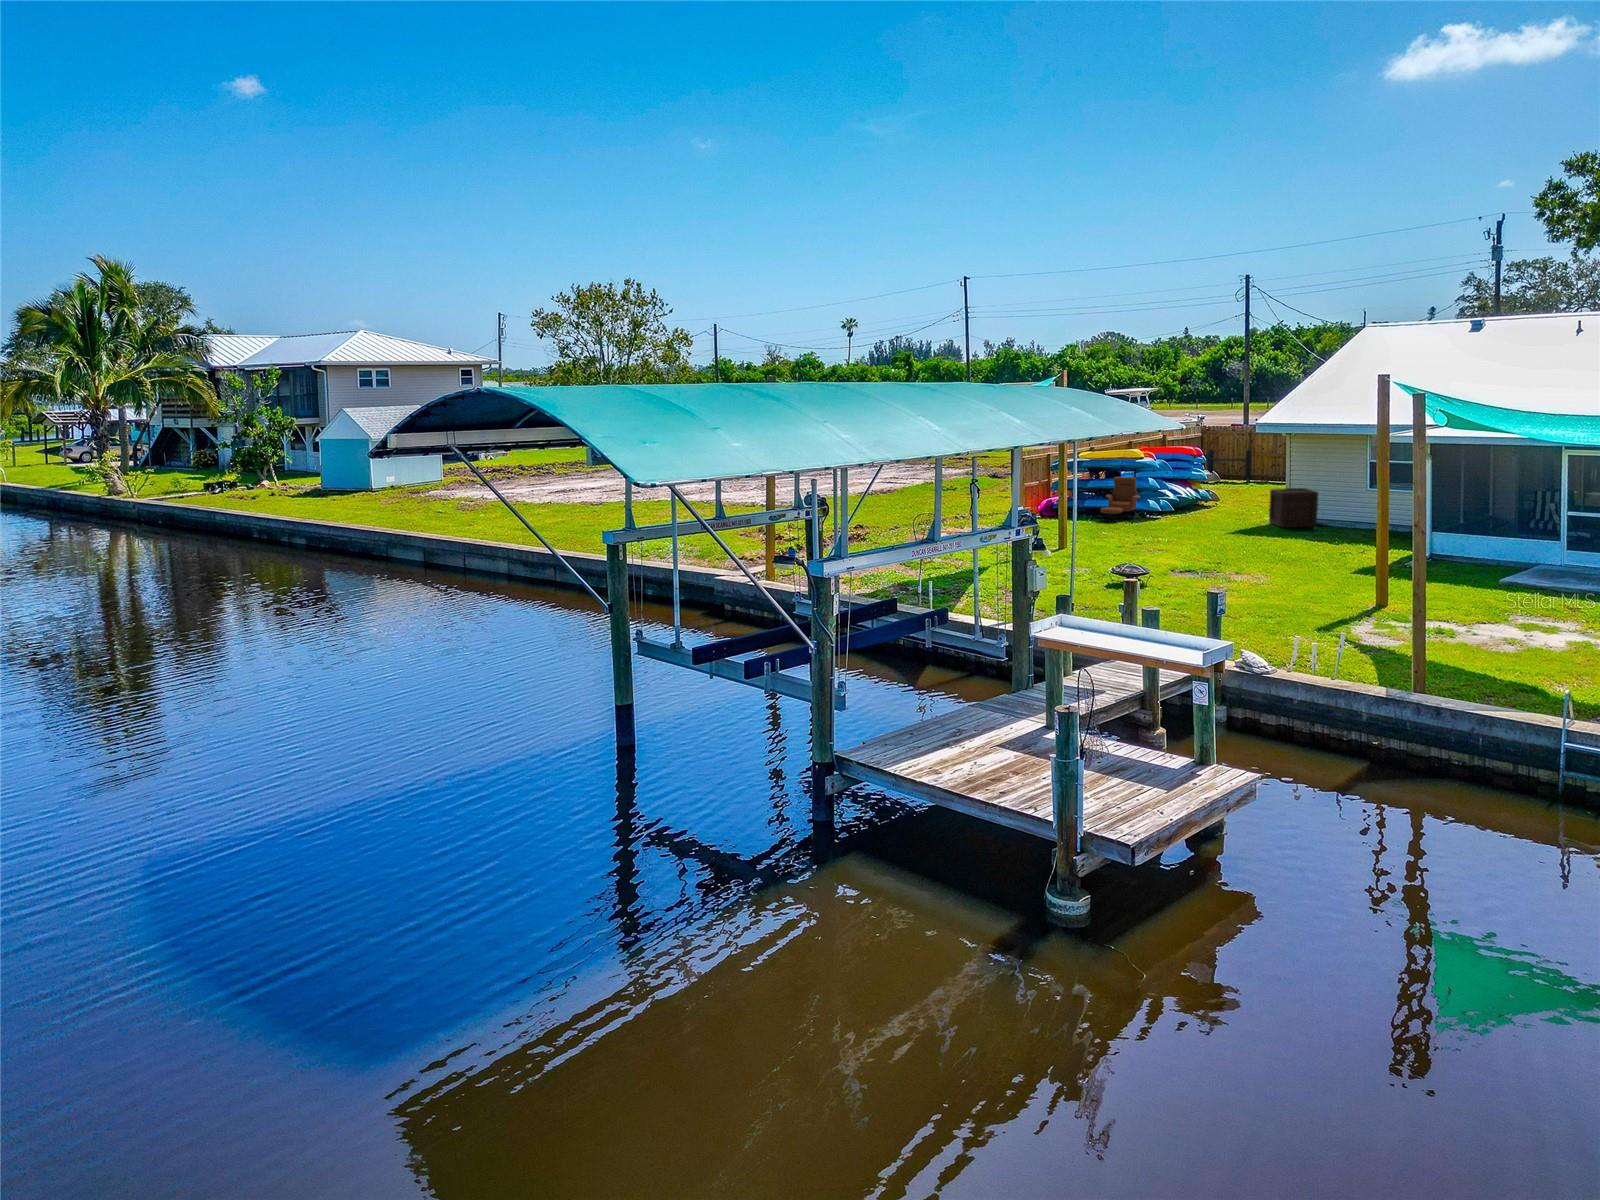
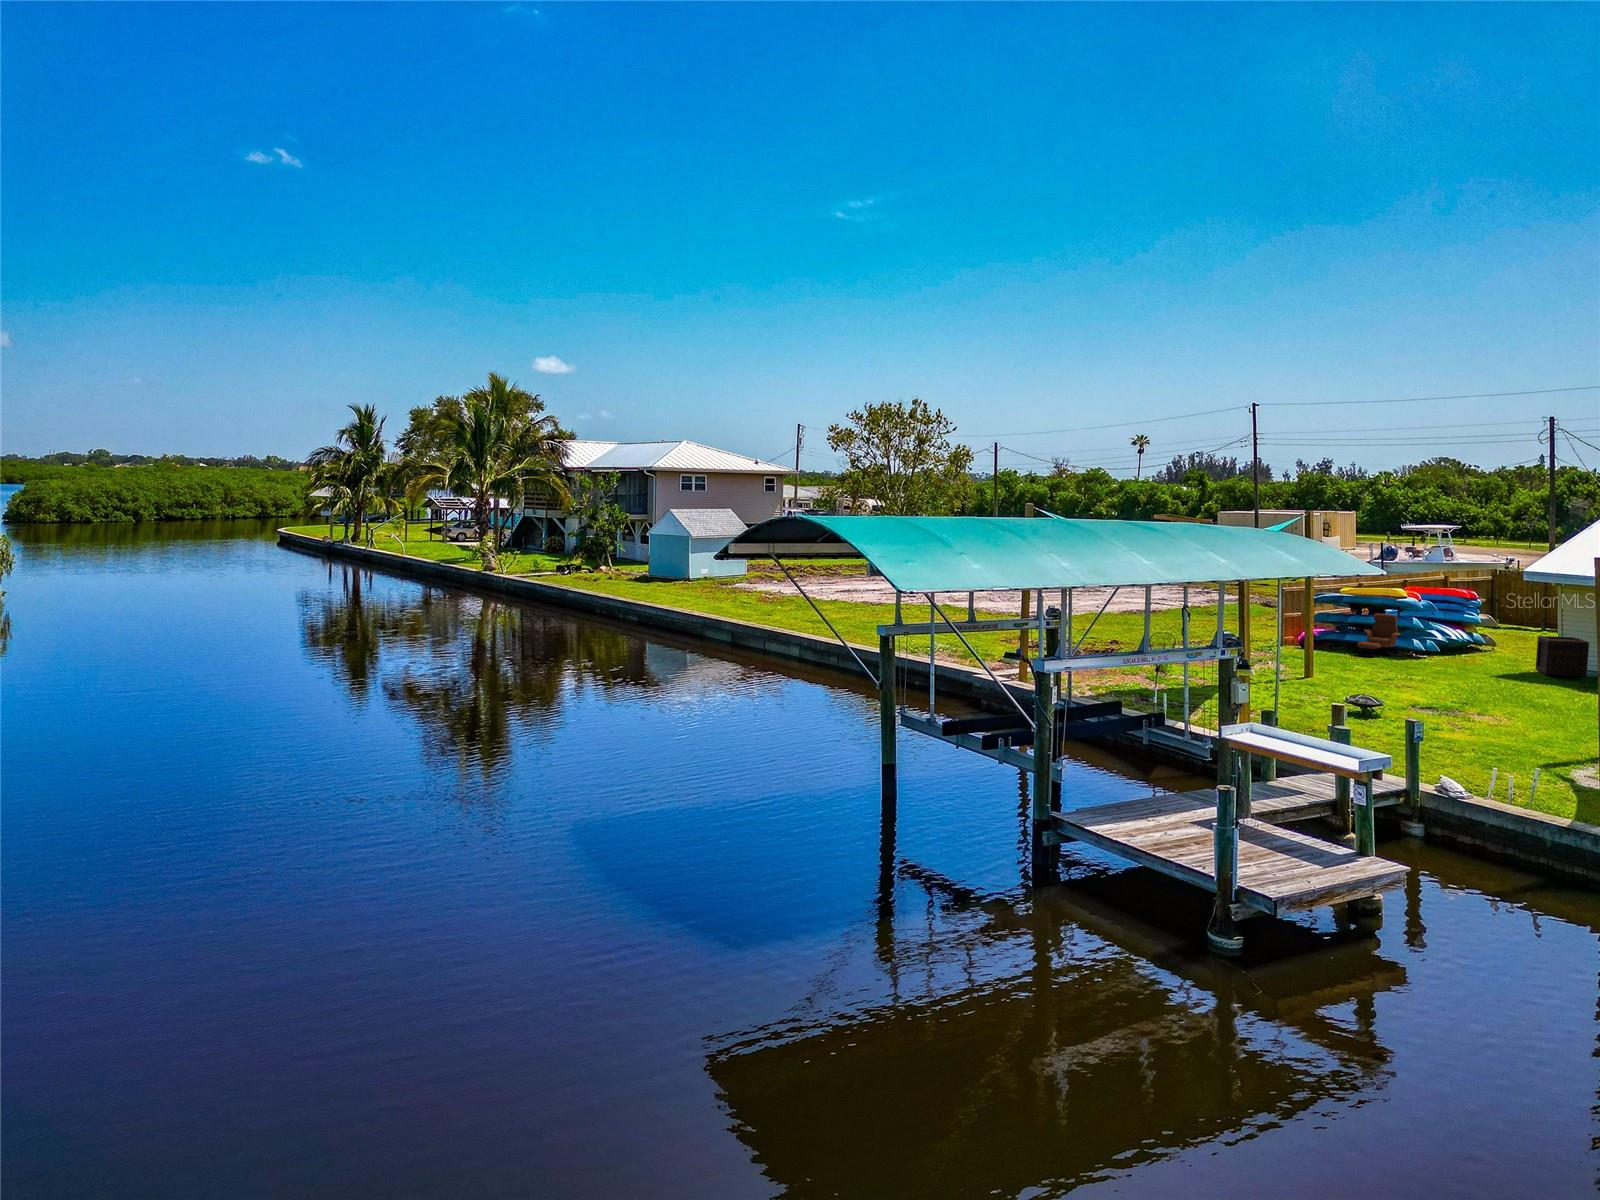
bench: present [1207,449,1251,479] -> none [1490,593,1540,626]

